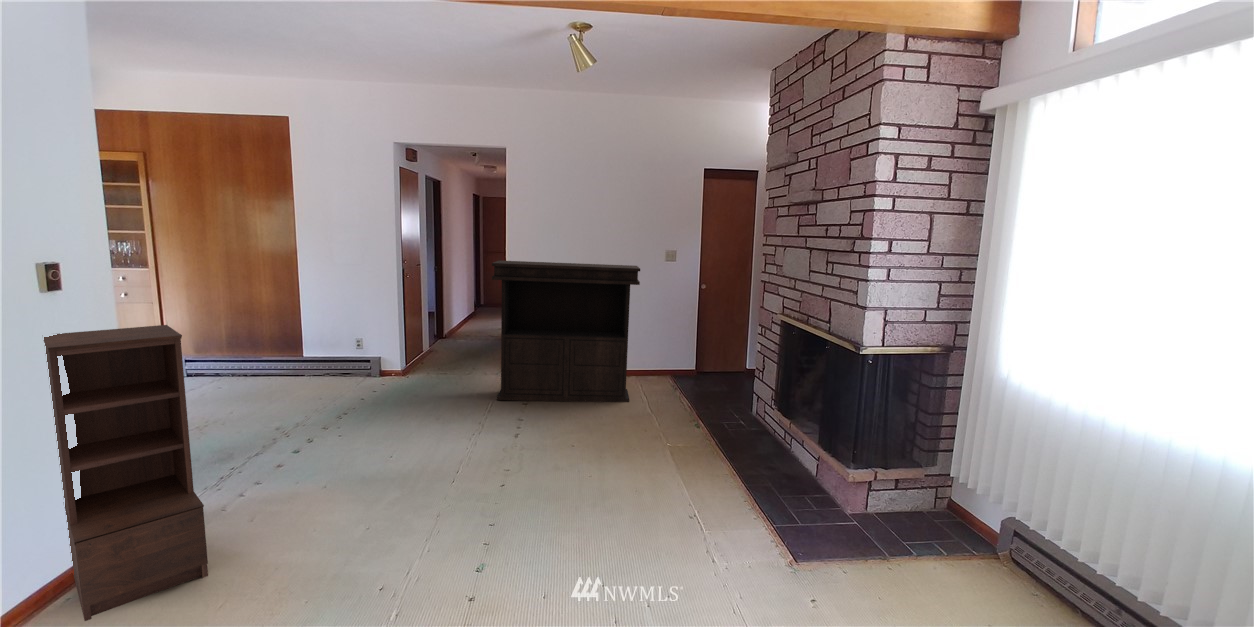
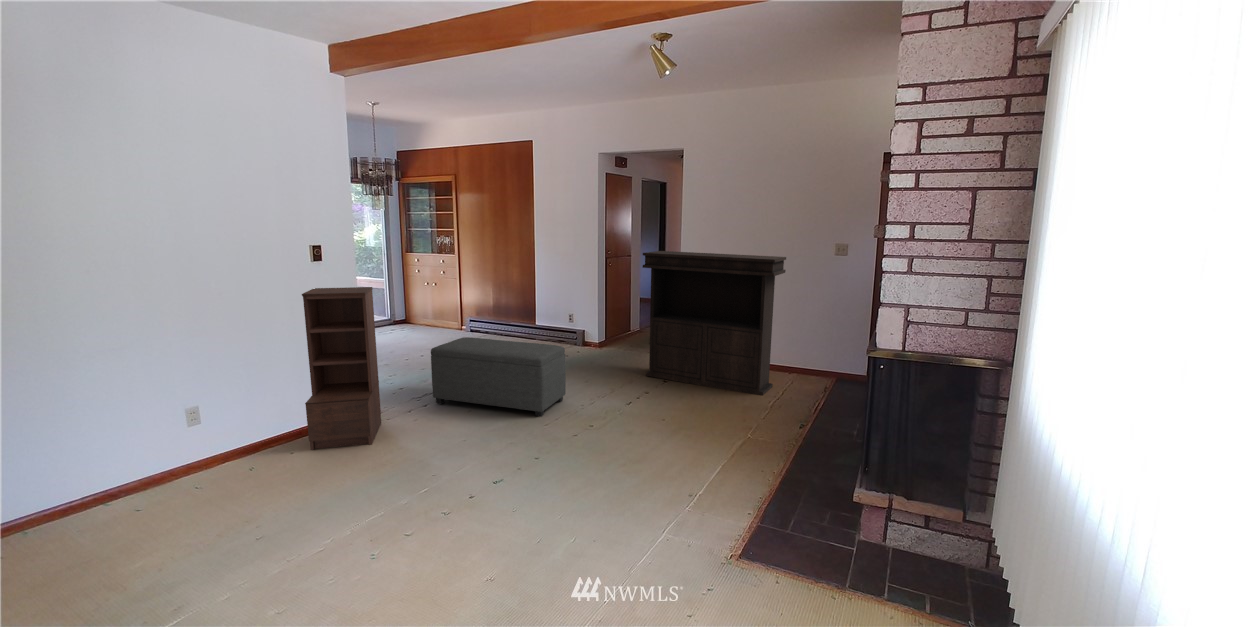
ottoman: none [242,380,439,486] -> present [431,337,566,417]

